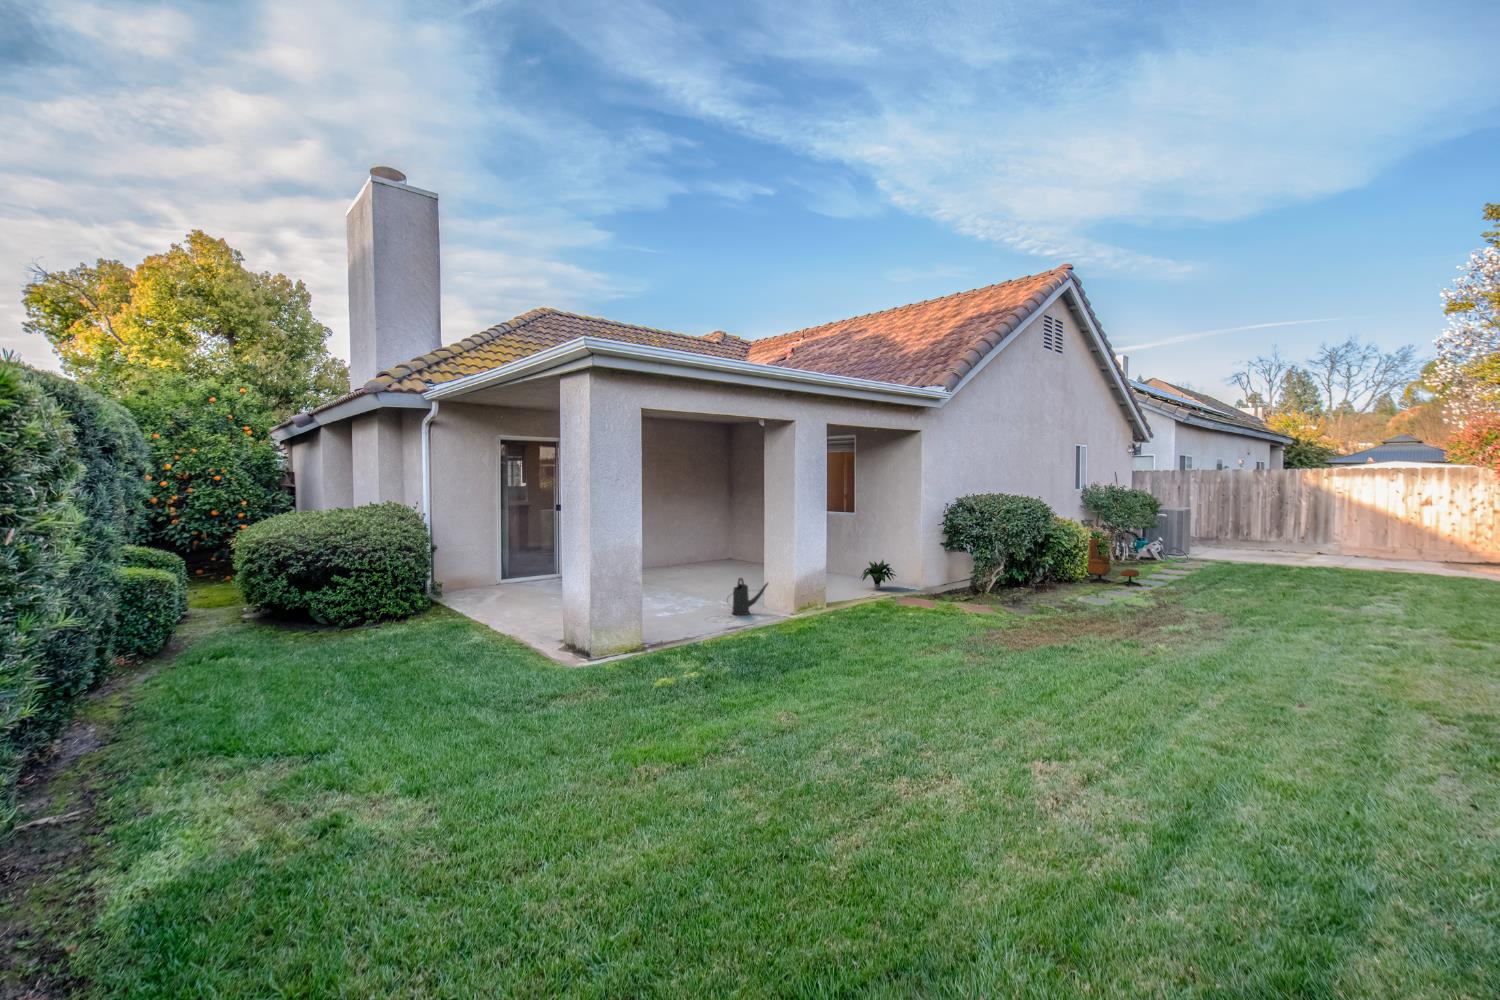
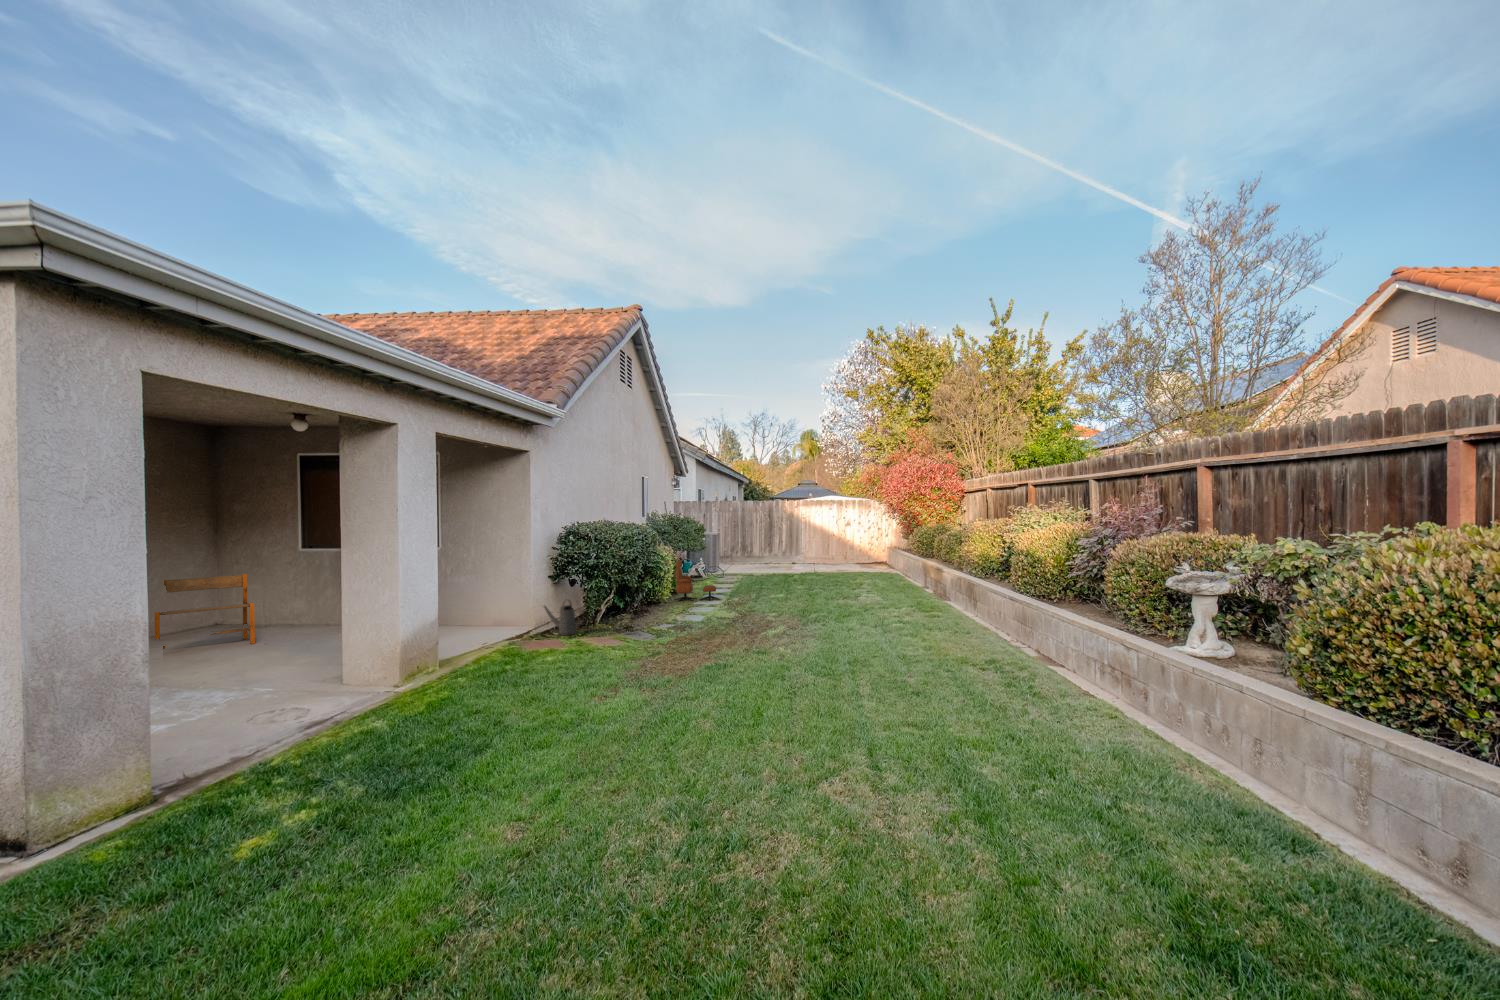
bench: none [688,521,740,570] -> present [155,574,255,649]
potted plant: present [861,560,896,590] -> none [458,601,508,639]
watering can: present [732,578,768,615] -> present [544,600,580,635]

